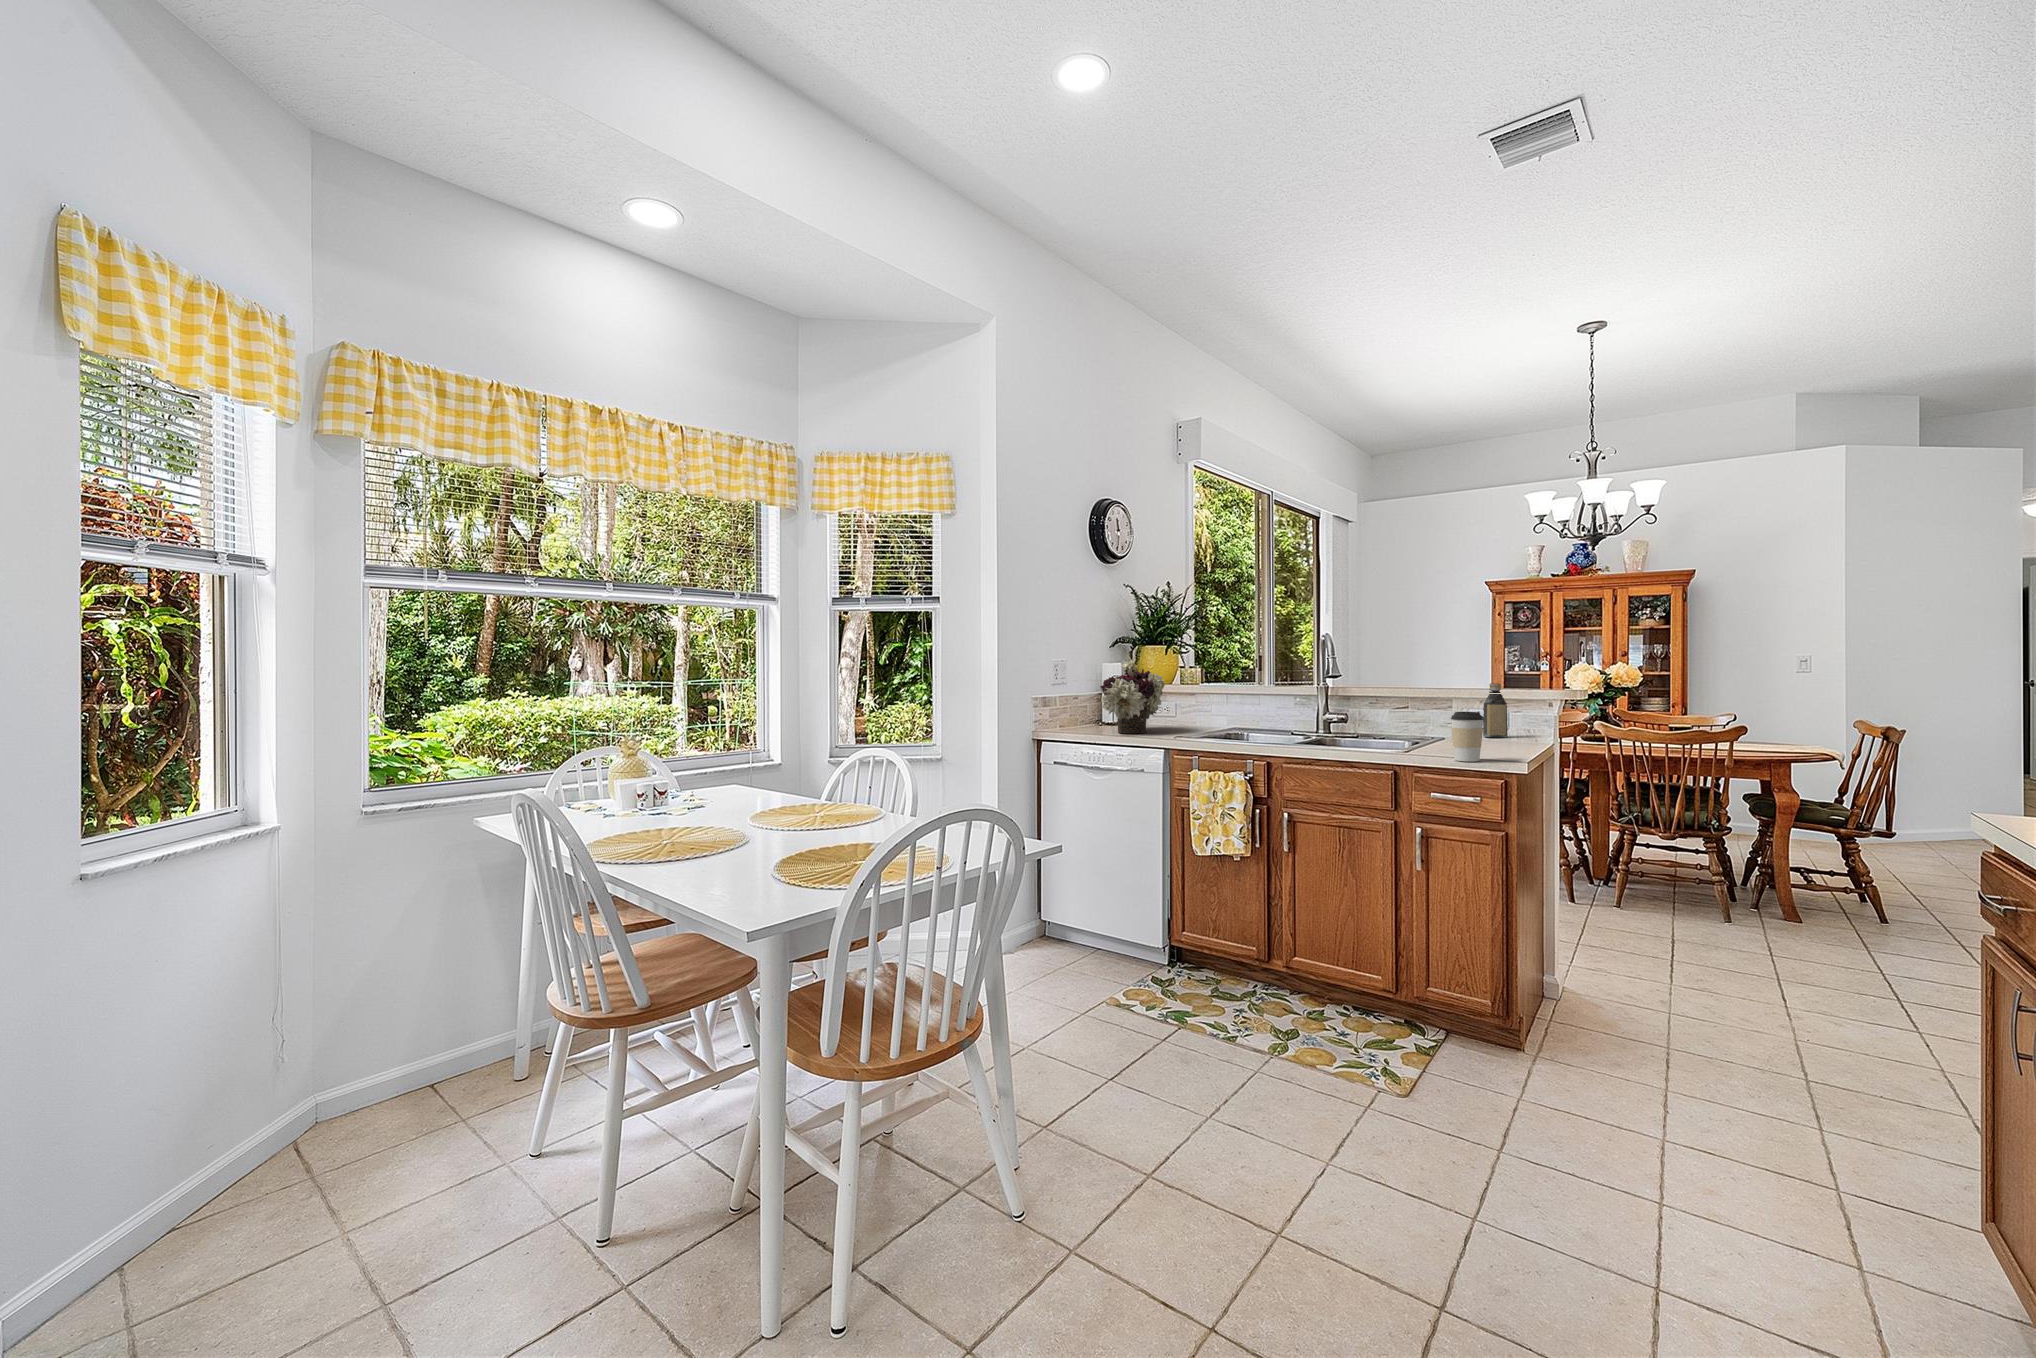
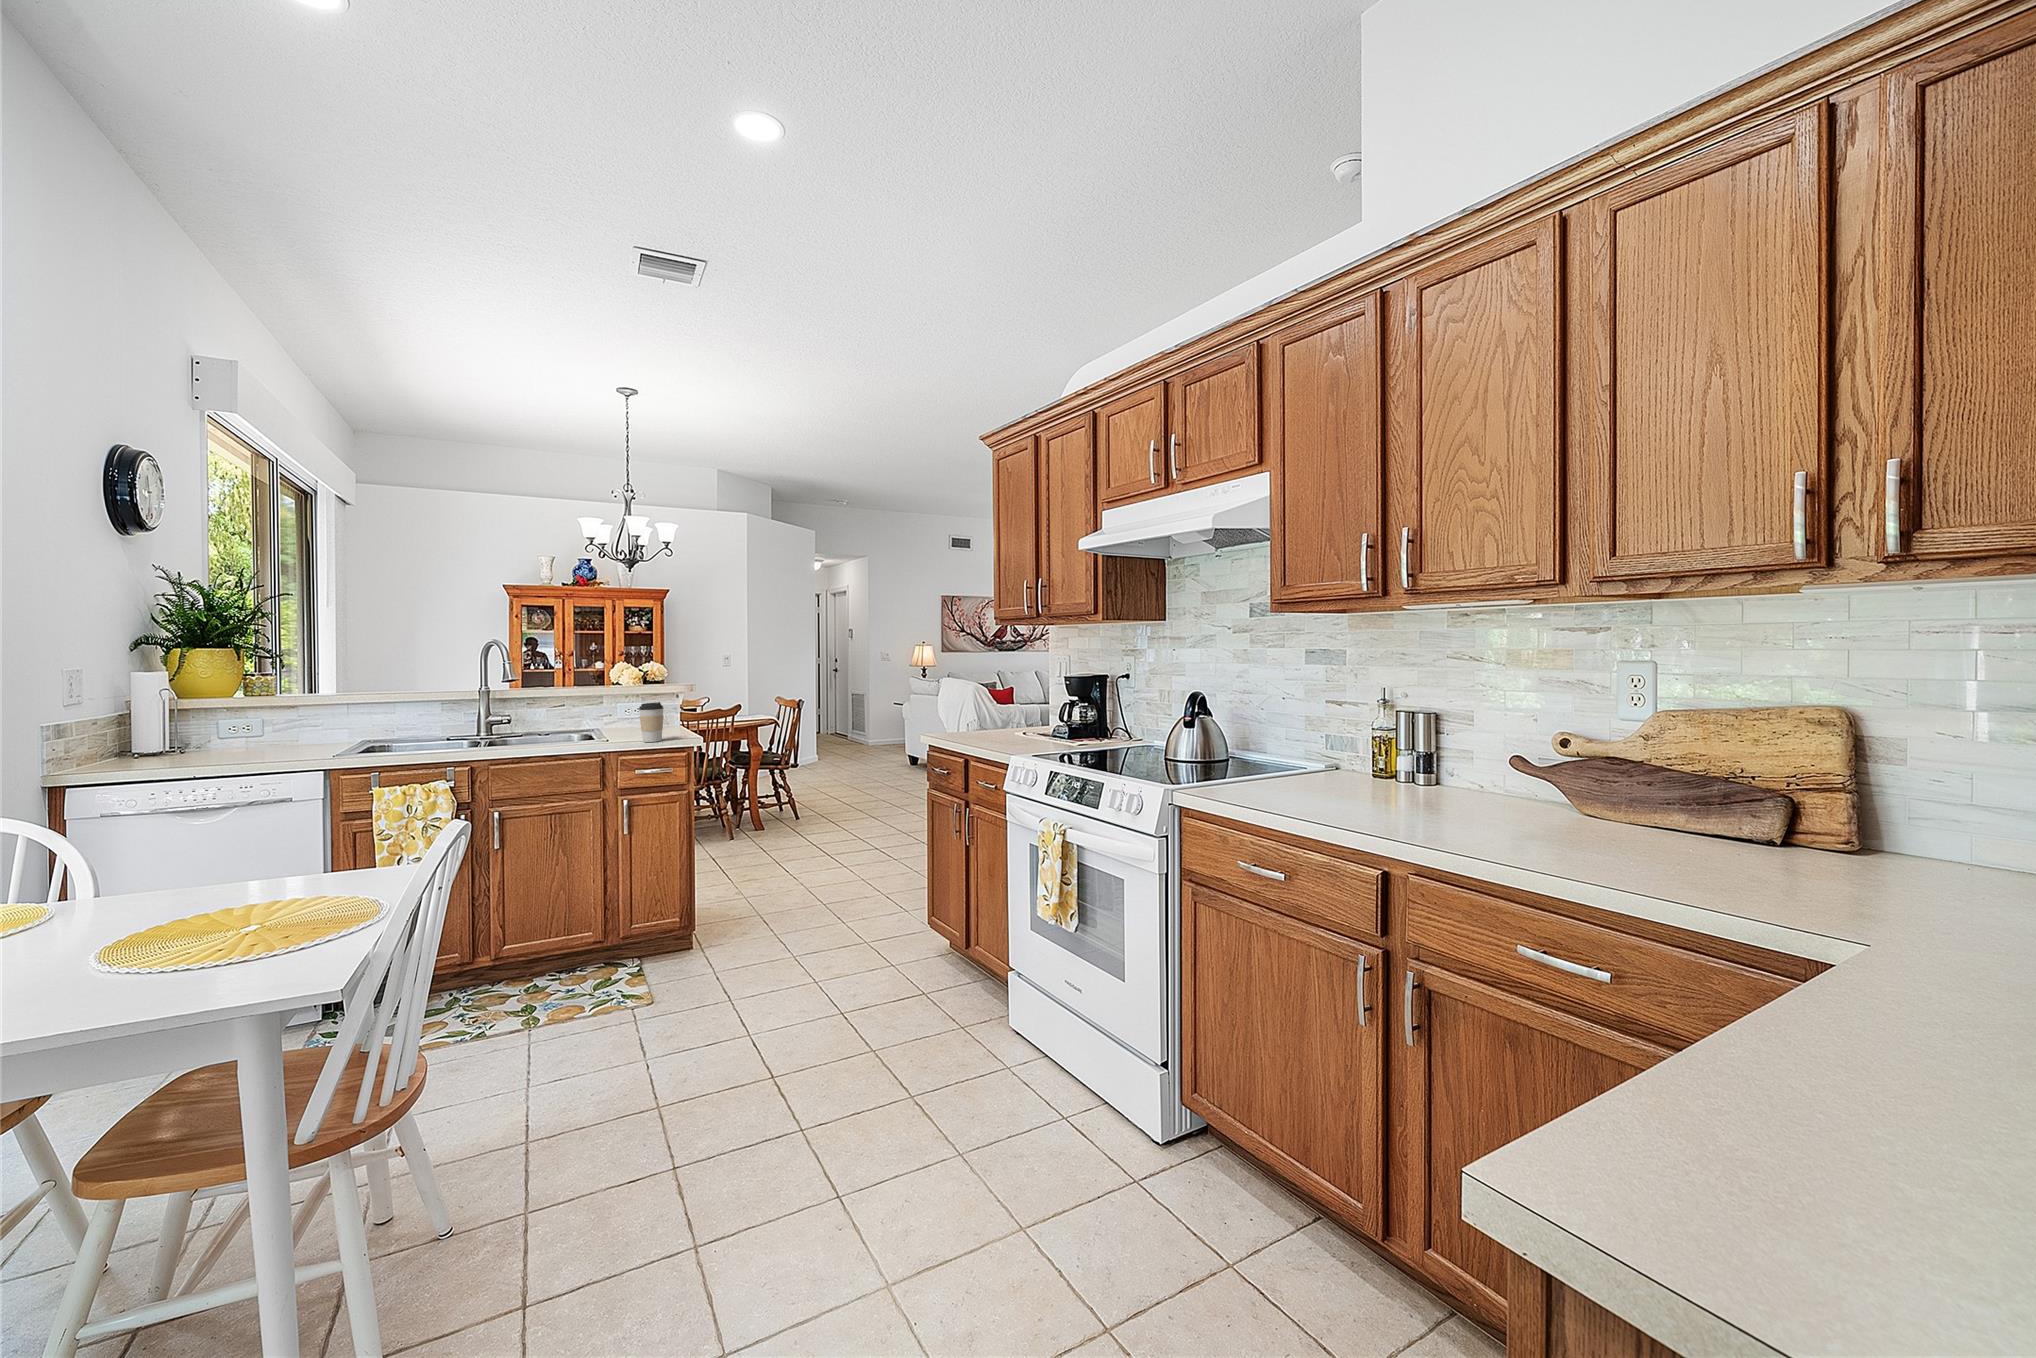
flower arrangement: present [1100,660,1165,733] -> none [168,672,278,762]
bottle: present [1483,683,1508,737] -> none [620,681,639,725]

